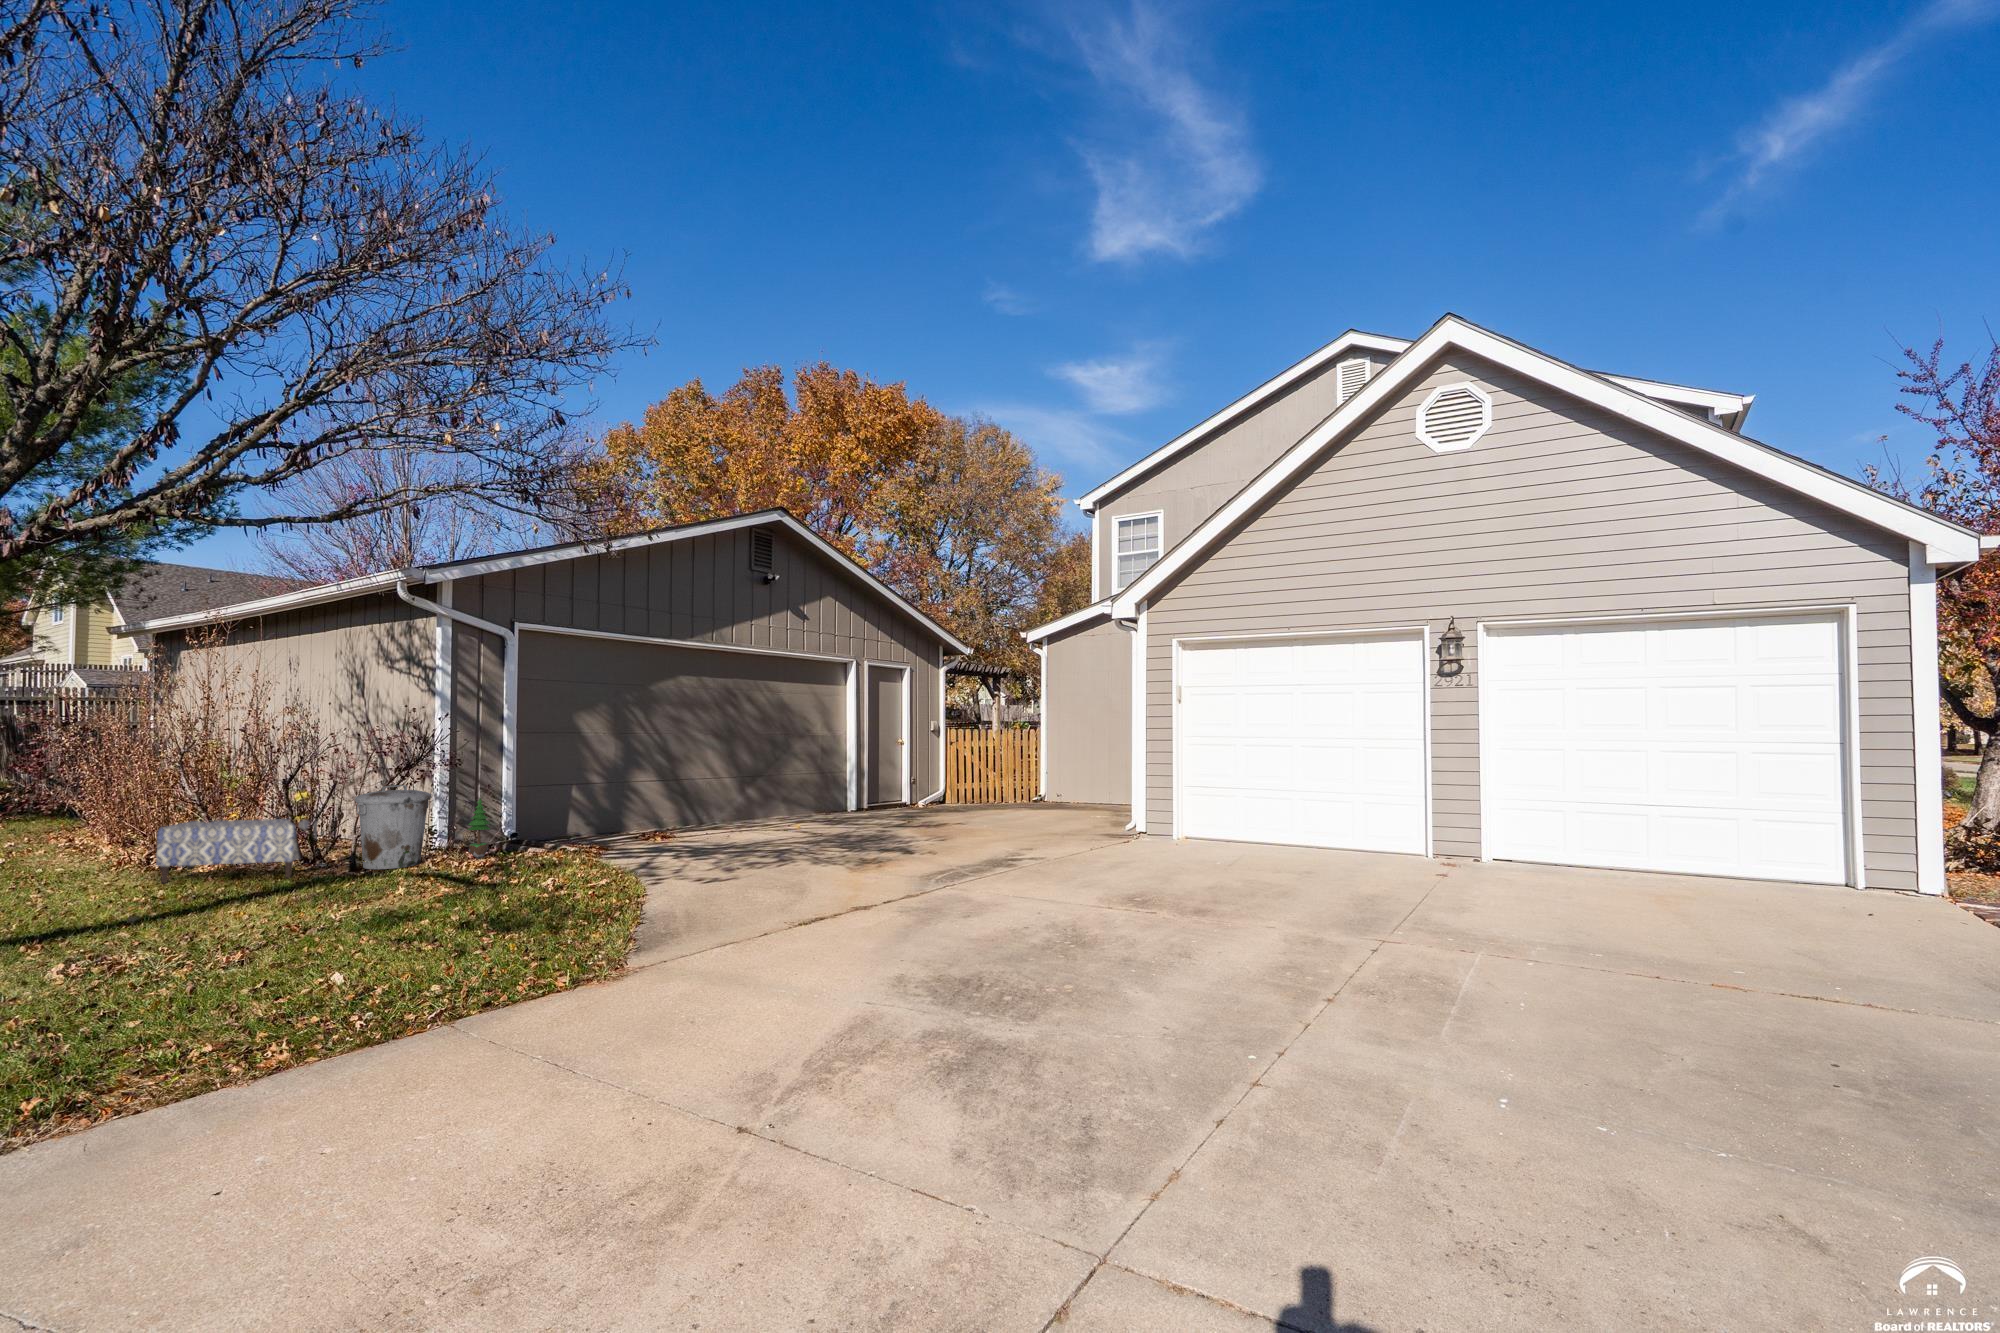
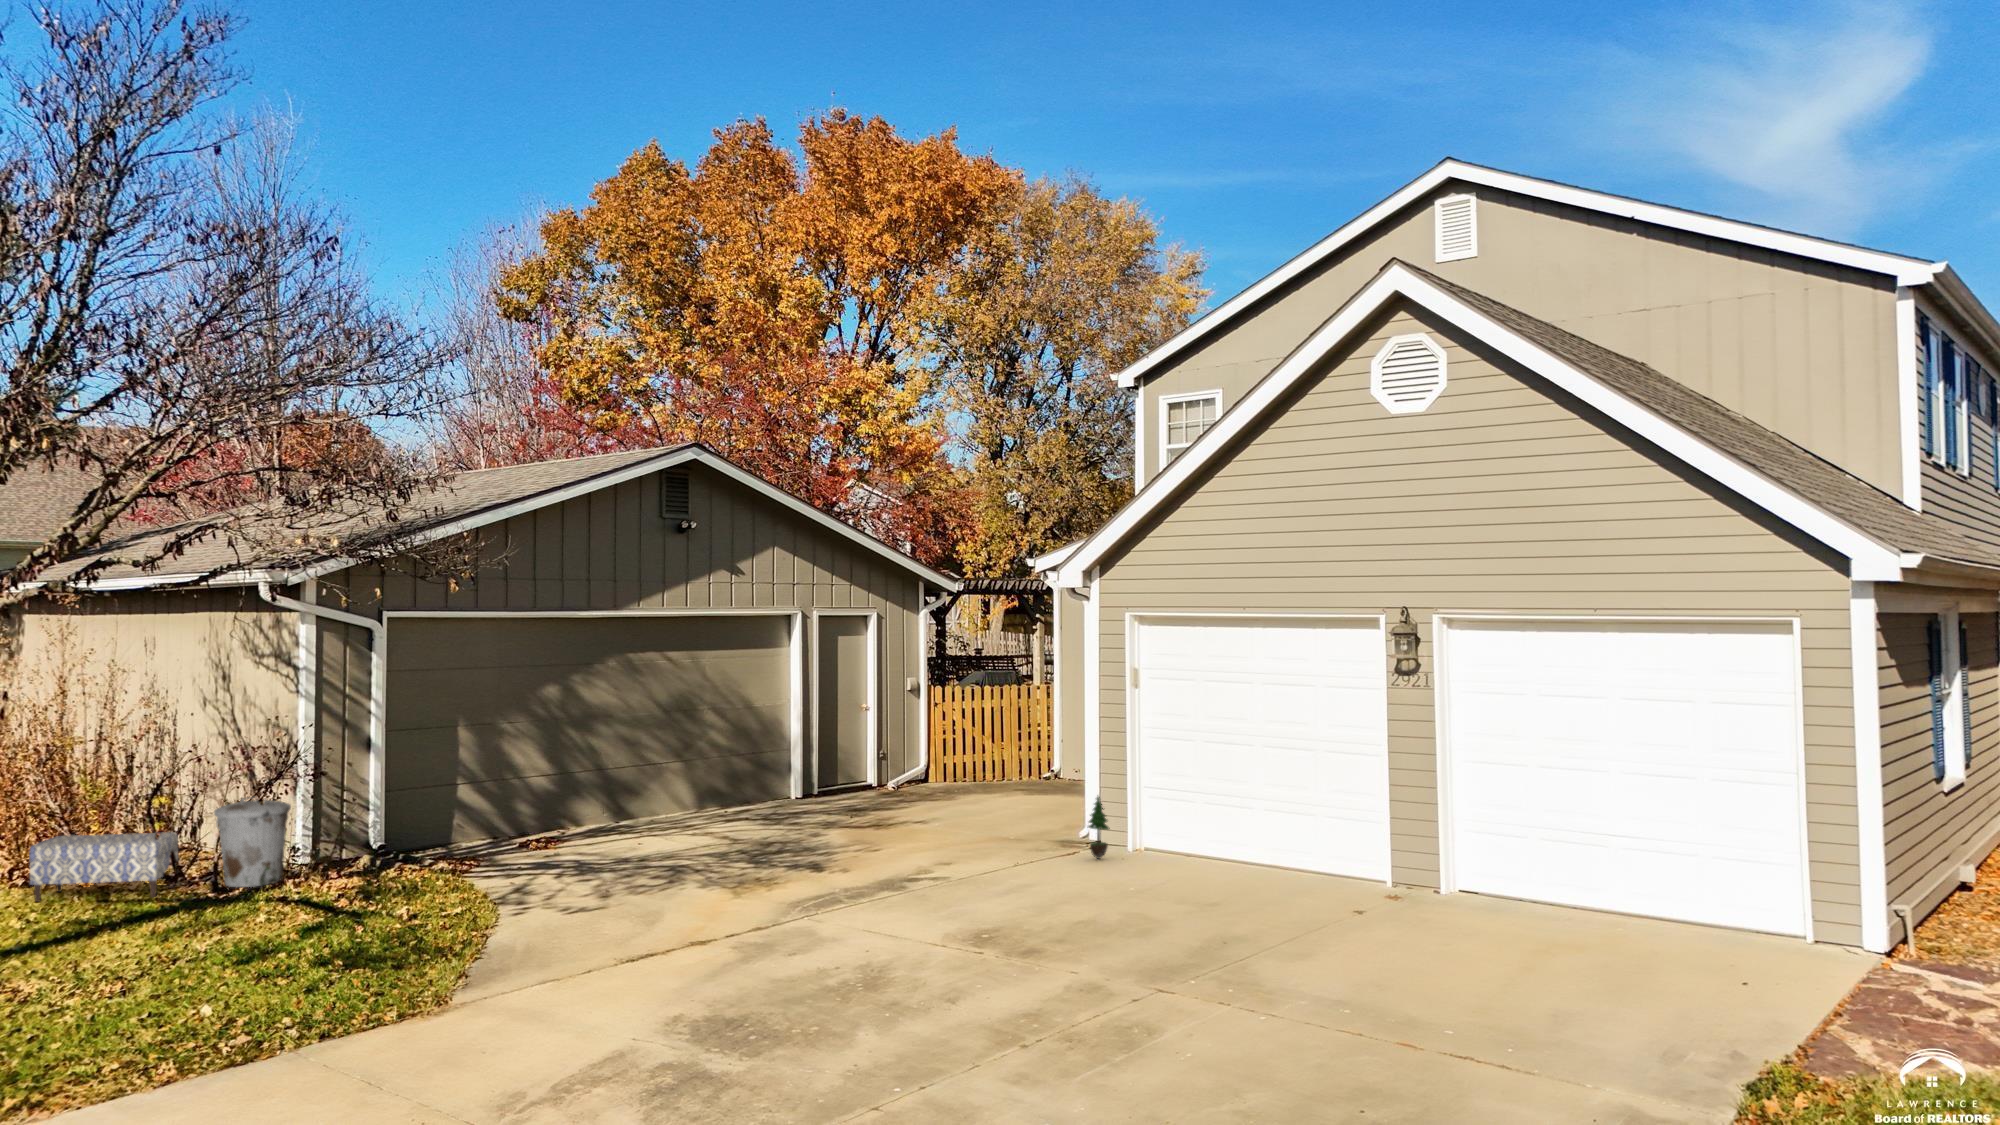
potted tree: present [467,799,490,859] -> present [1088,796,1110,859]

